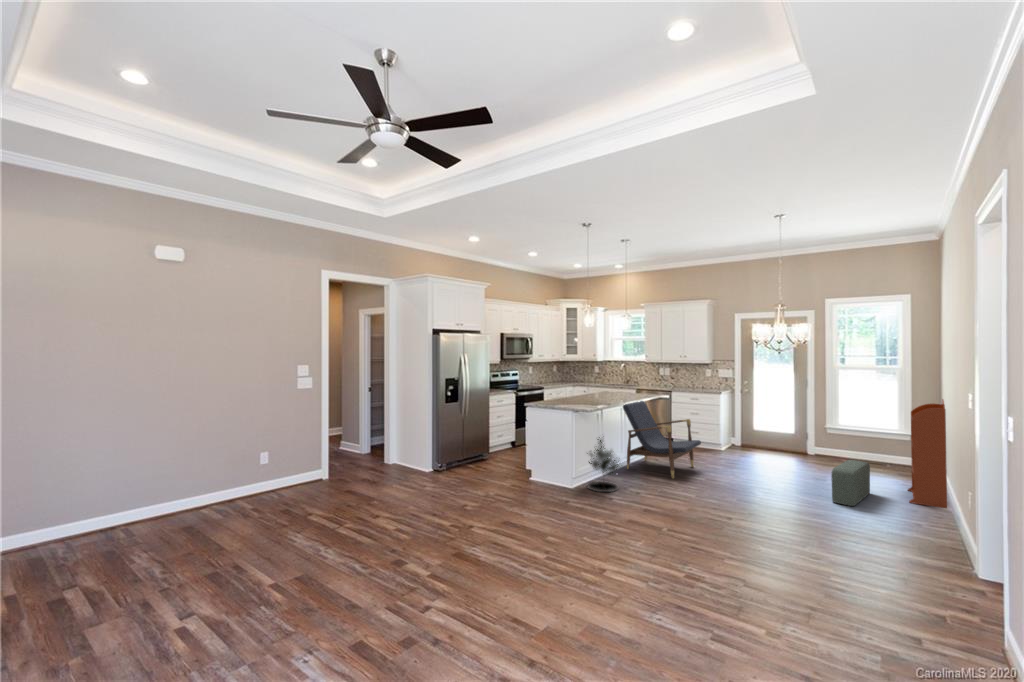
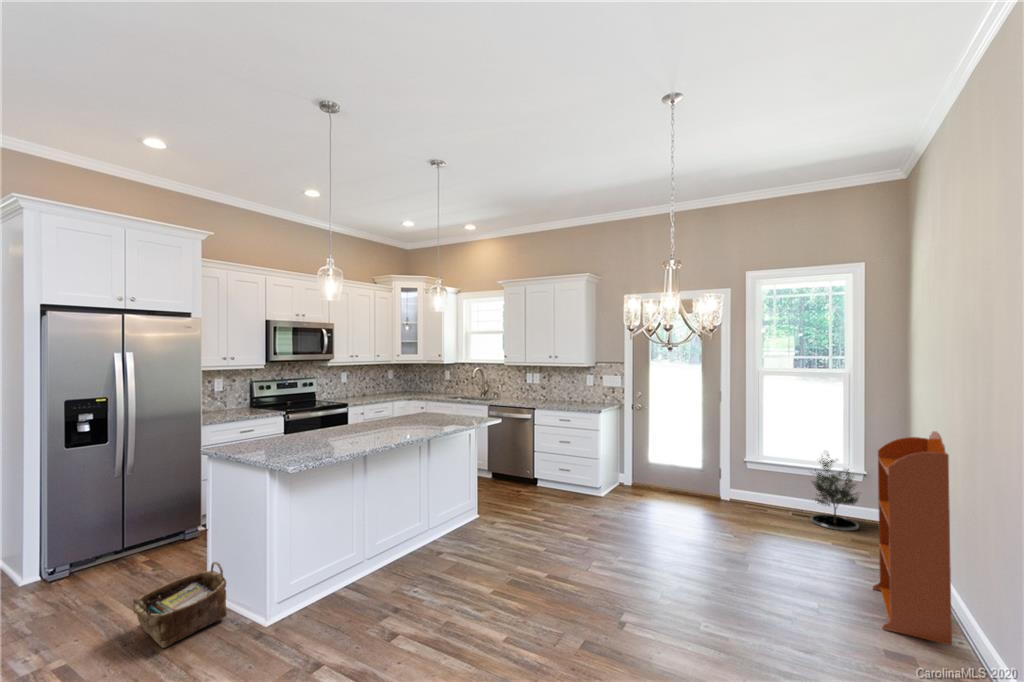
lounge chair: present [623,401,701,478] -> none [417,429,547,577]
potted tree: present [587,437,619,492] -> present [811,455,859,531]
woven basket: none [516,459,553,493] -> present [132,562,227,648]
pouf: present [831,460,870,506] -> none [747,540,813,651]

